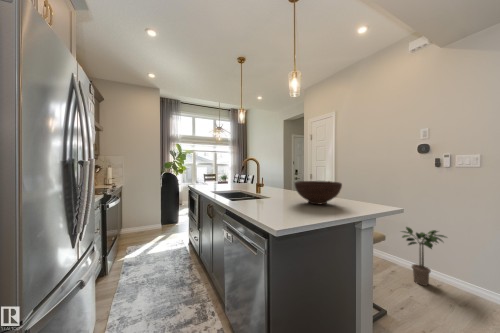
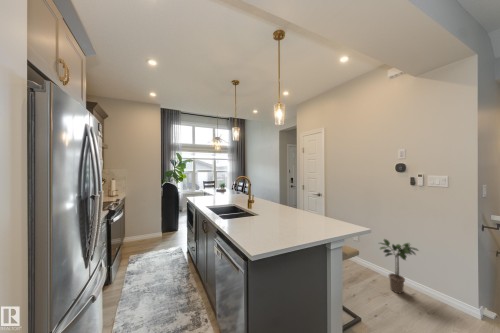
fruit bowl: present [295,181,342,205] -> none [278,202,318,225]

